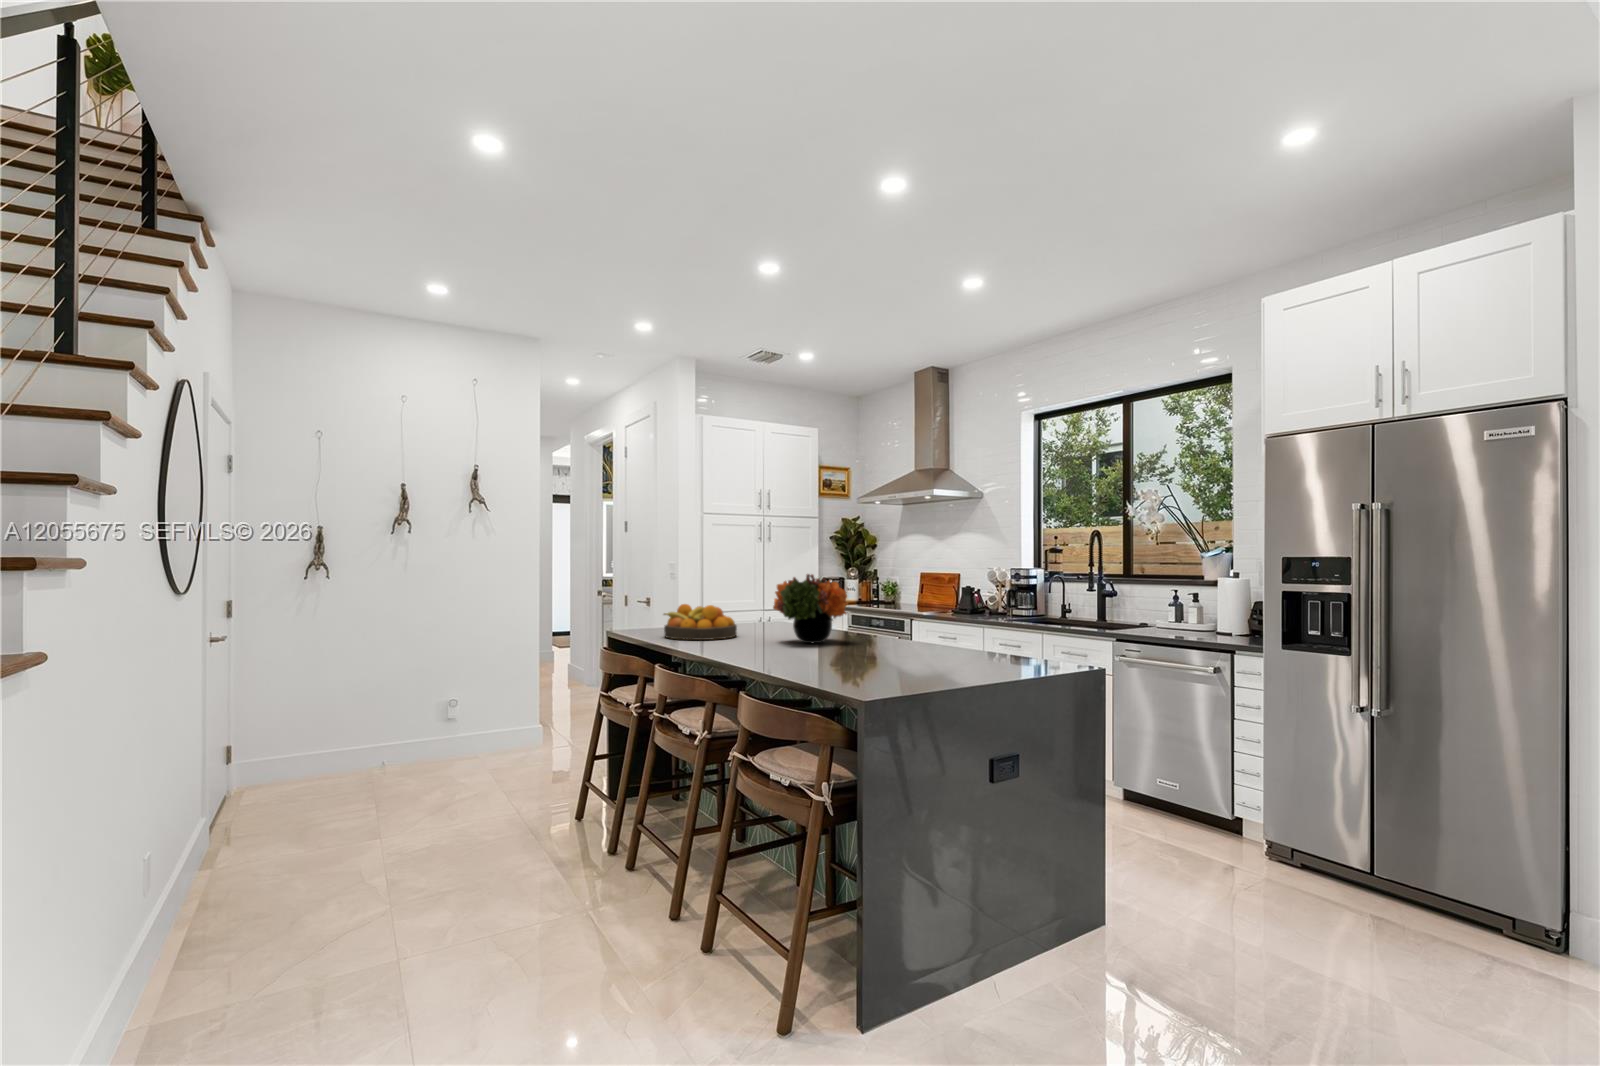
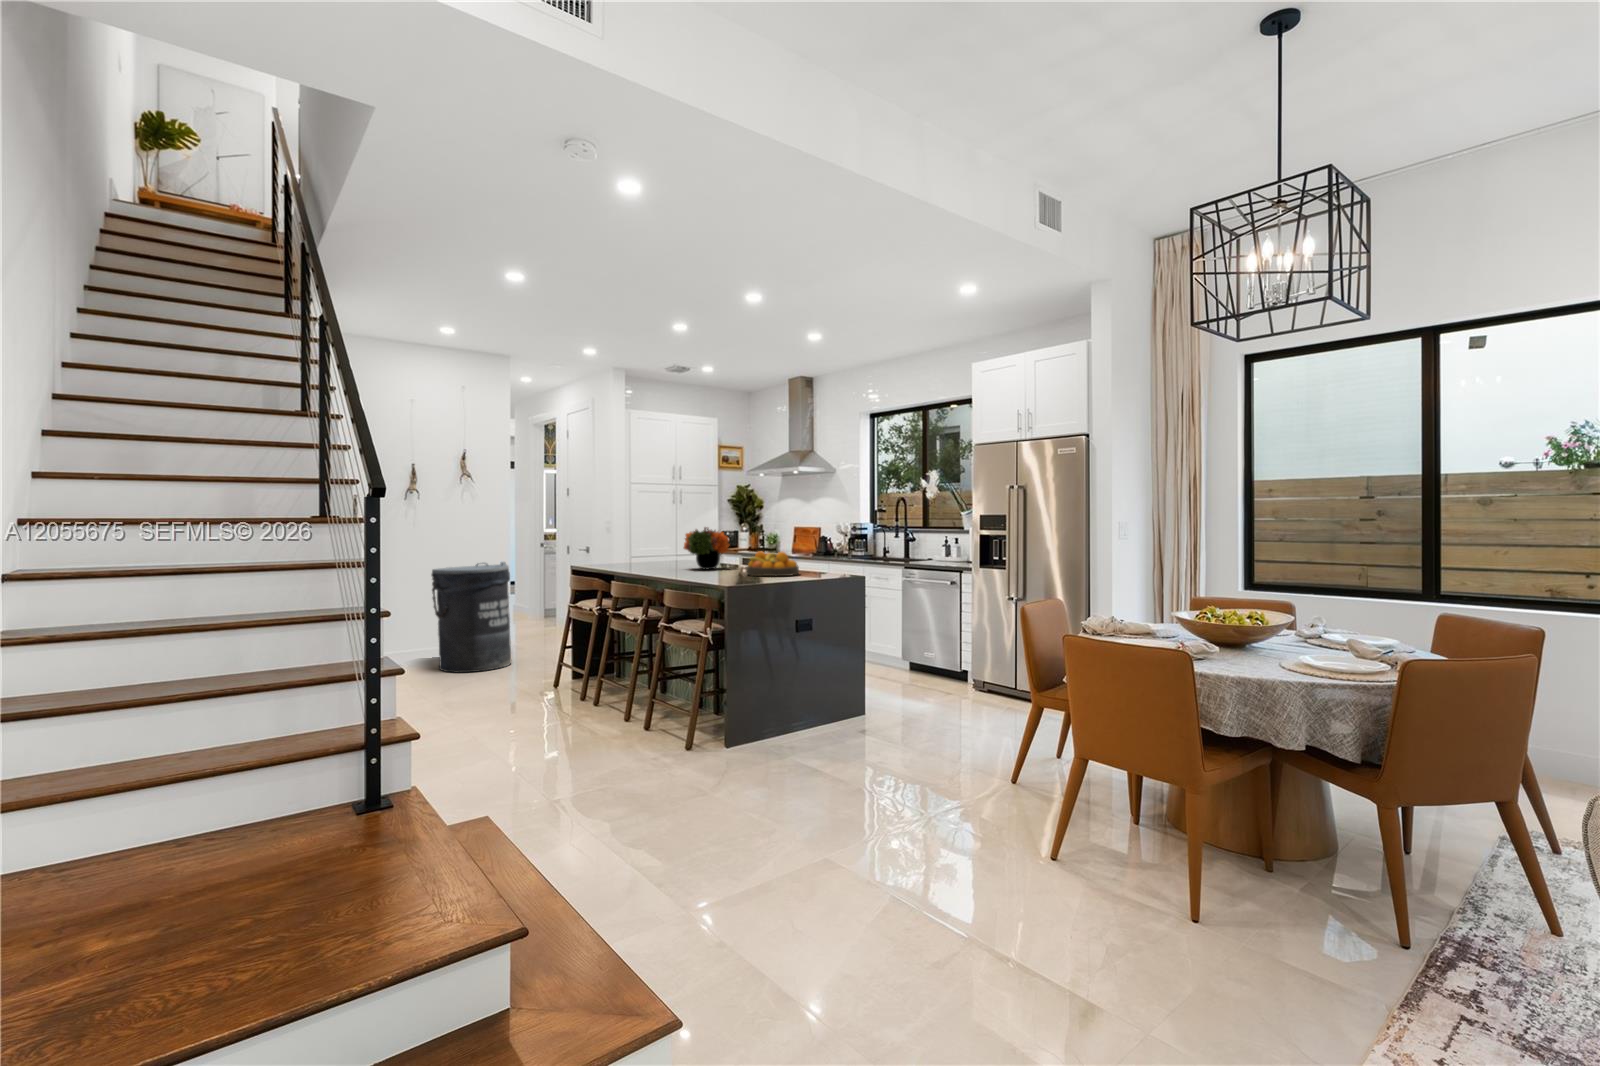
fruit bowl: present [664,604,737,640] -> present [747,551,799,576]
trash can: none [419,620,531,783] -> present [432,562,511,673]

